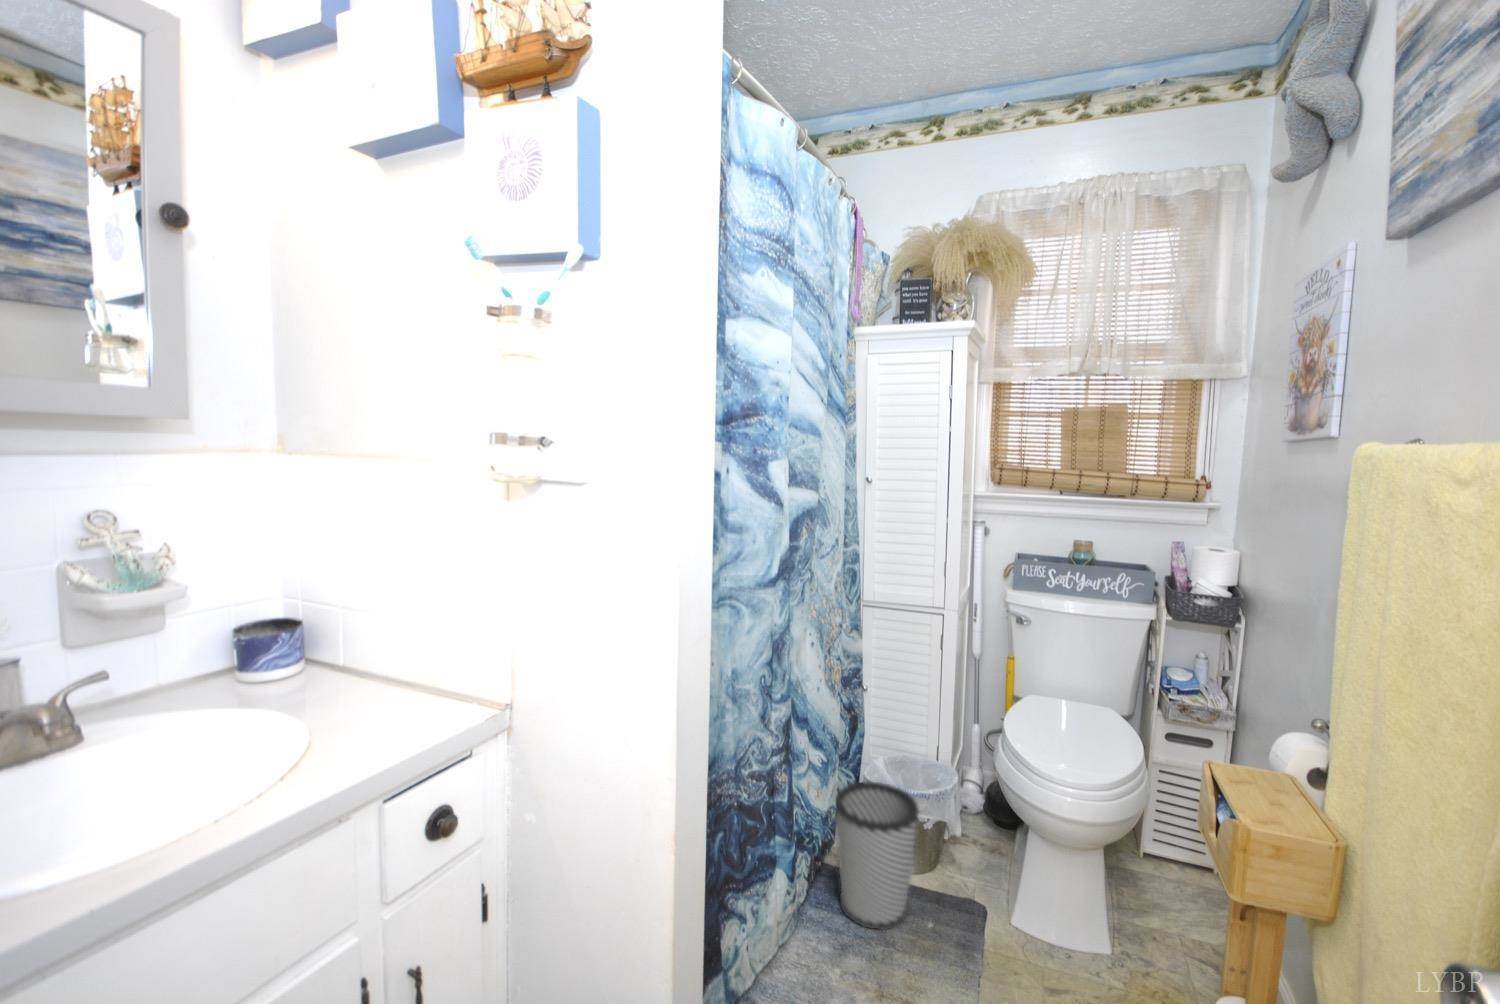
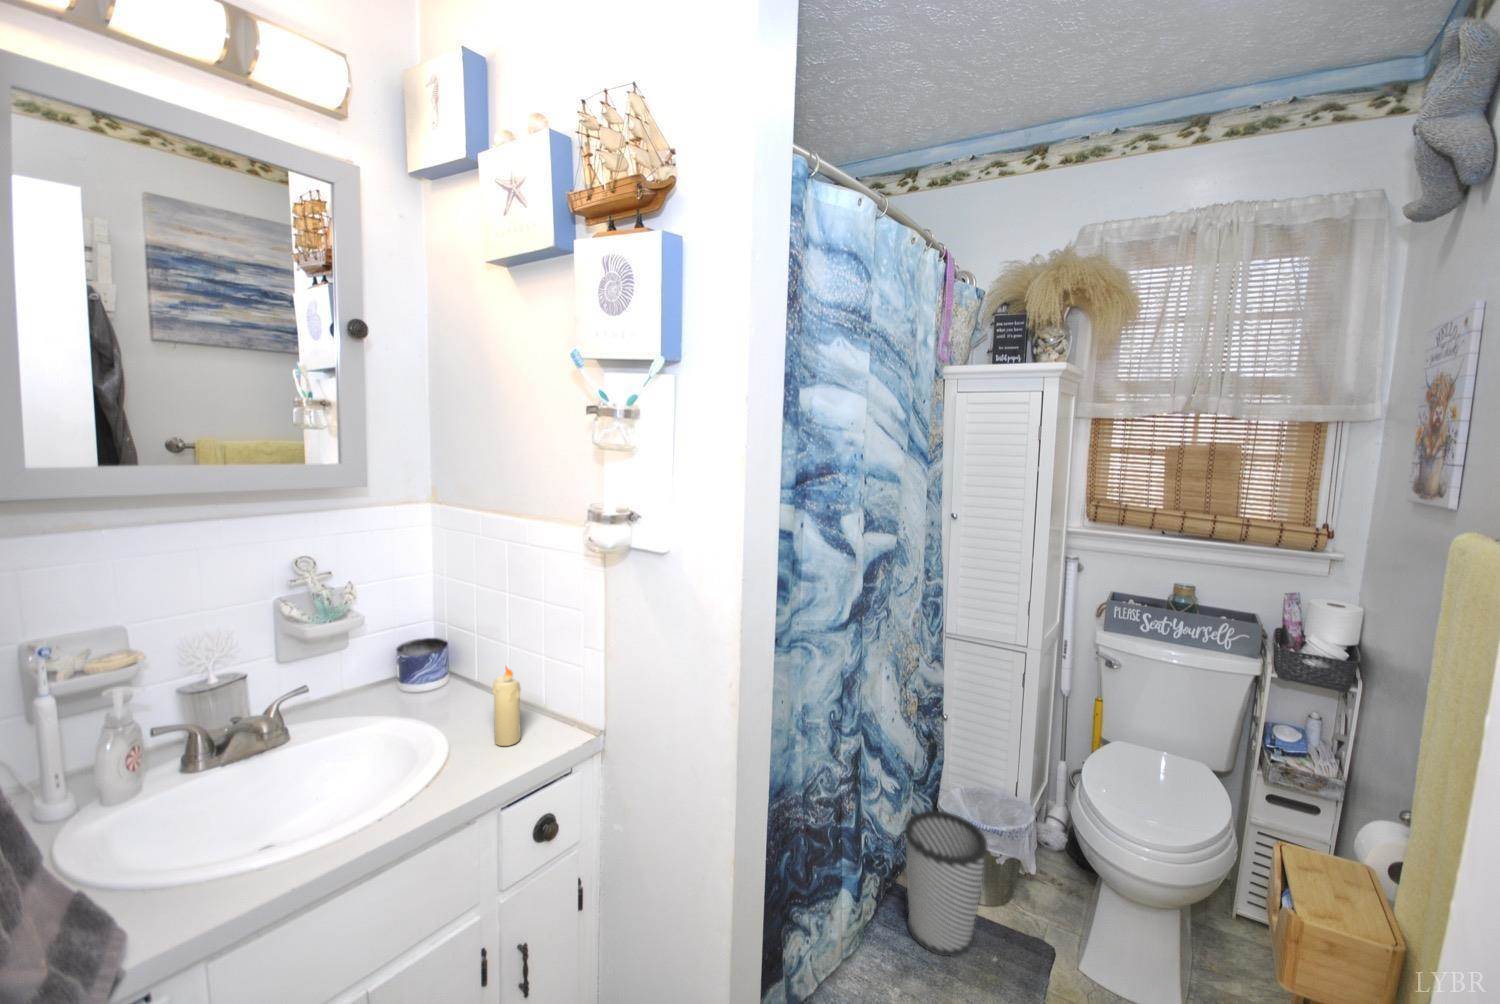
candle: none [369,627,406,725] -> present [492,667,521,746]

